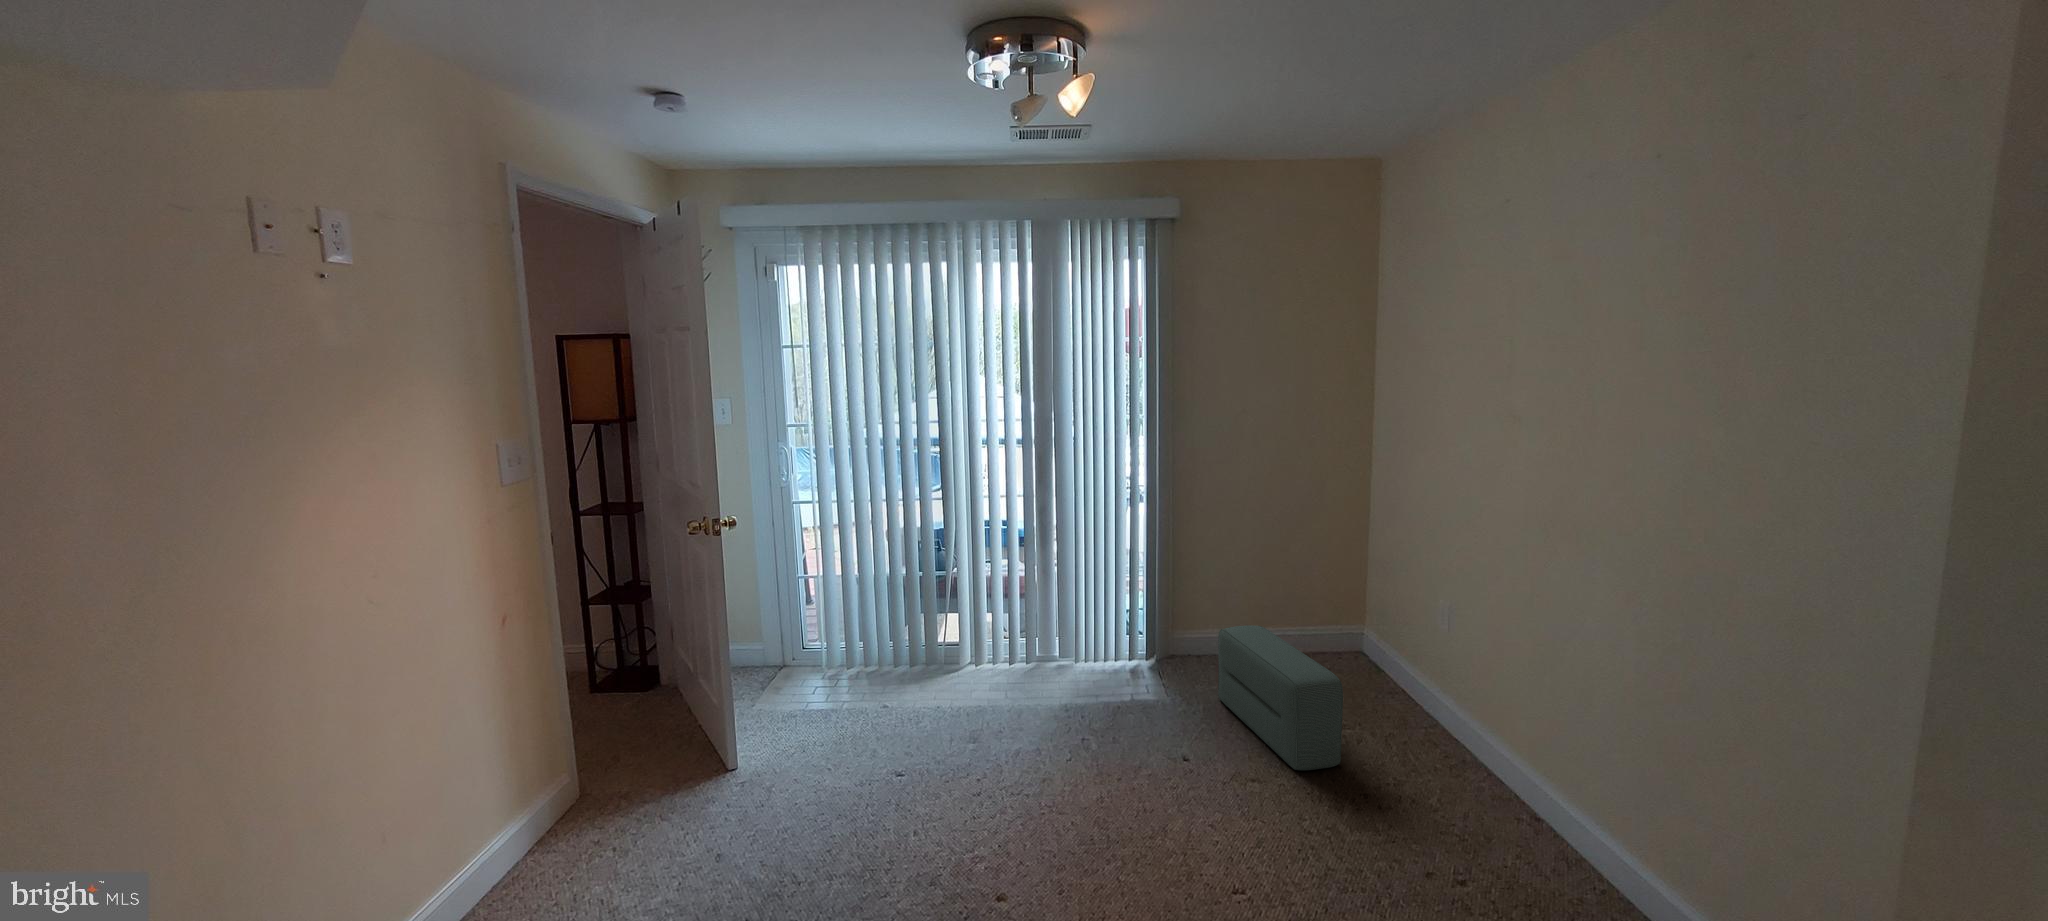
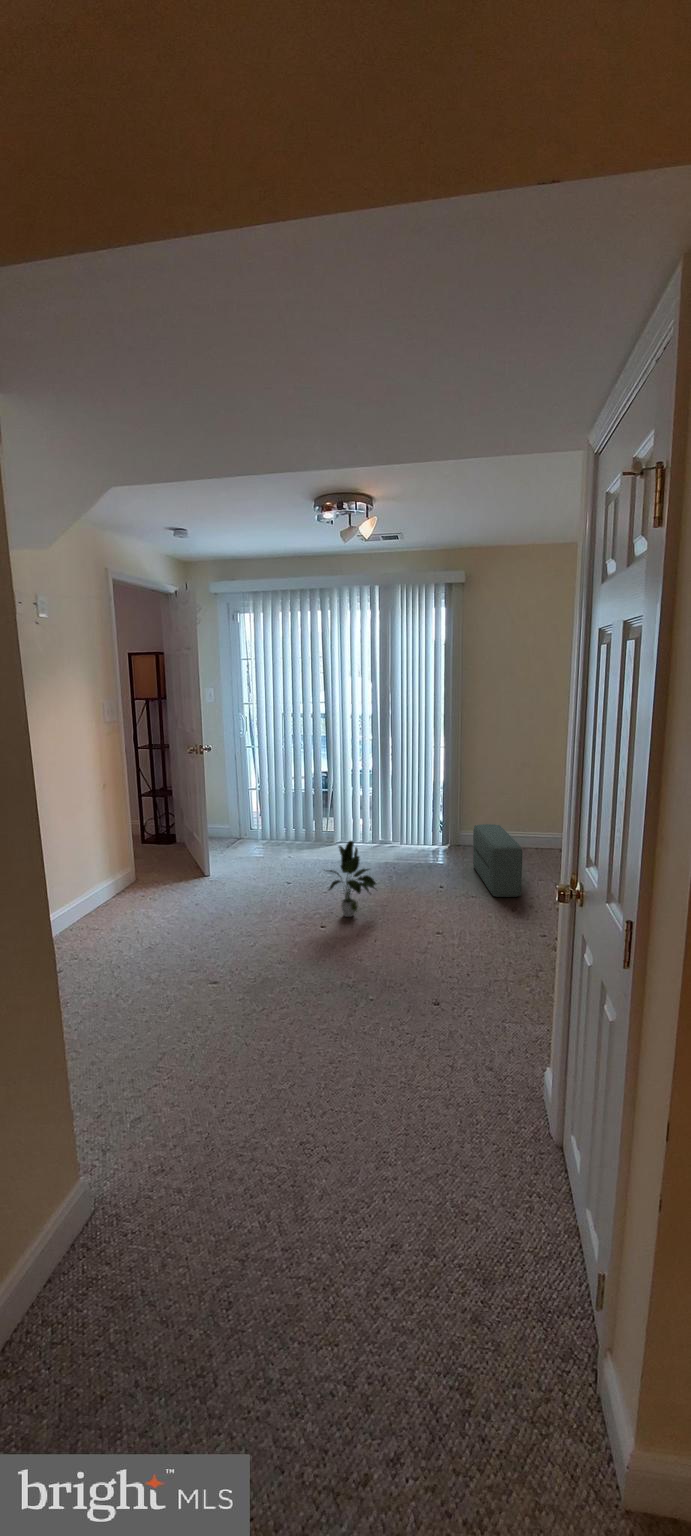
potted plant: none [1007,704,1111,859] -> present [327,841,376,917]

